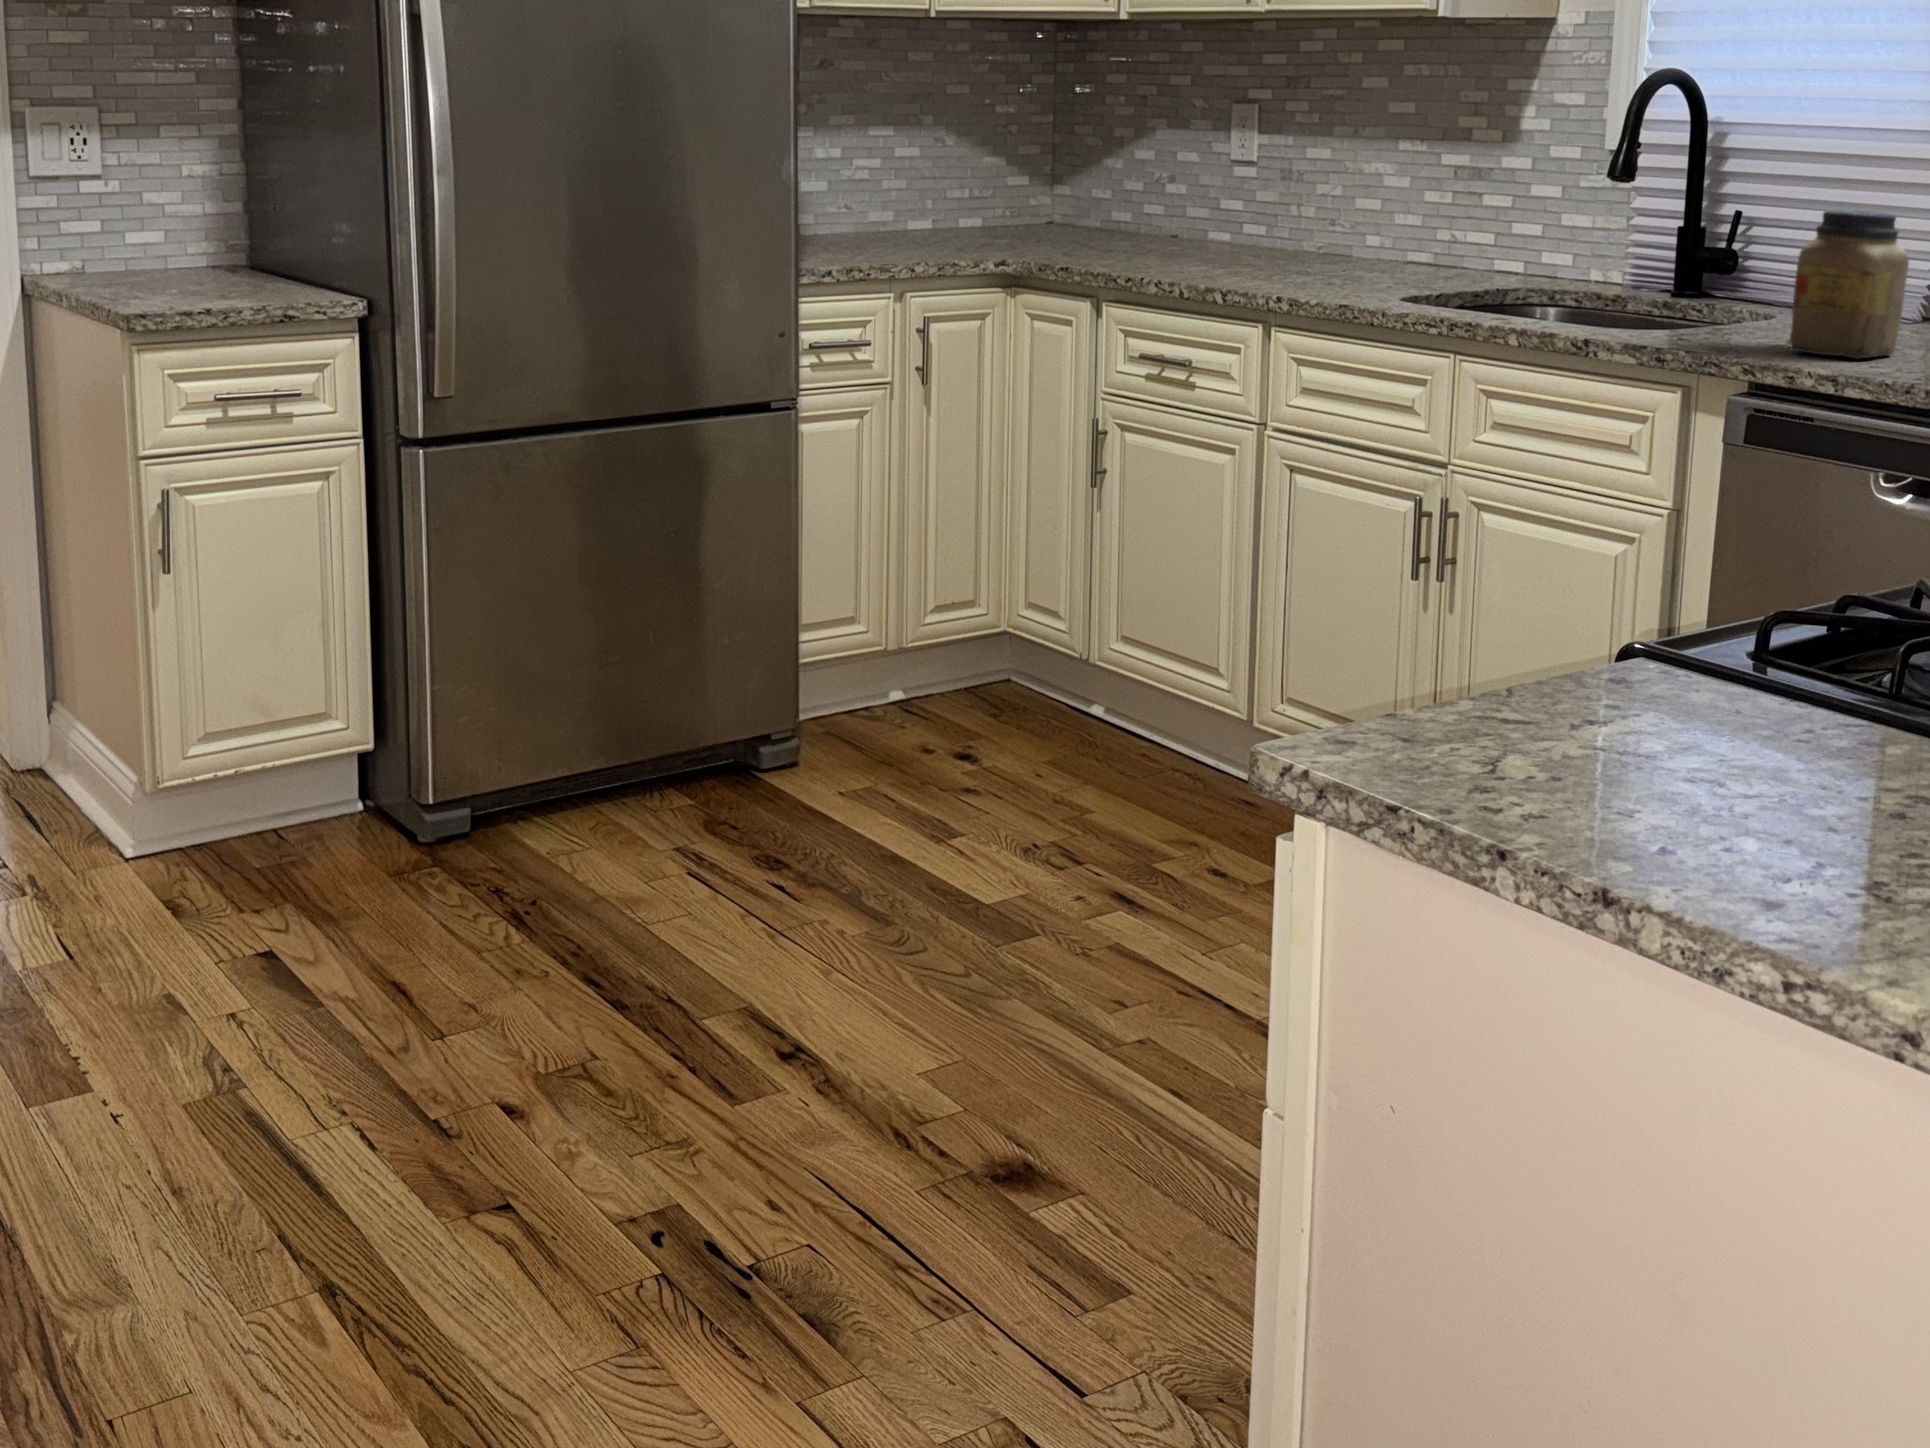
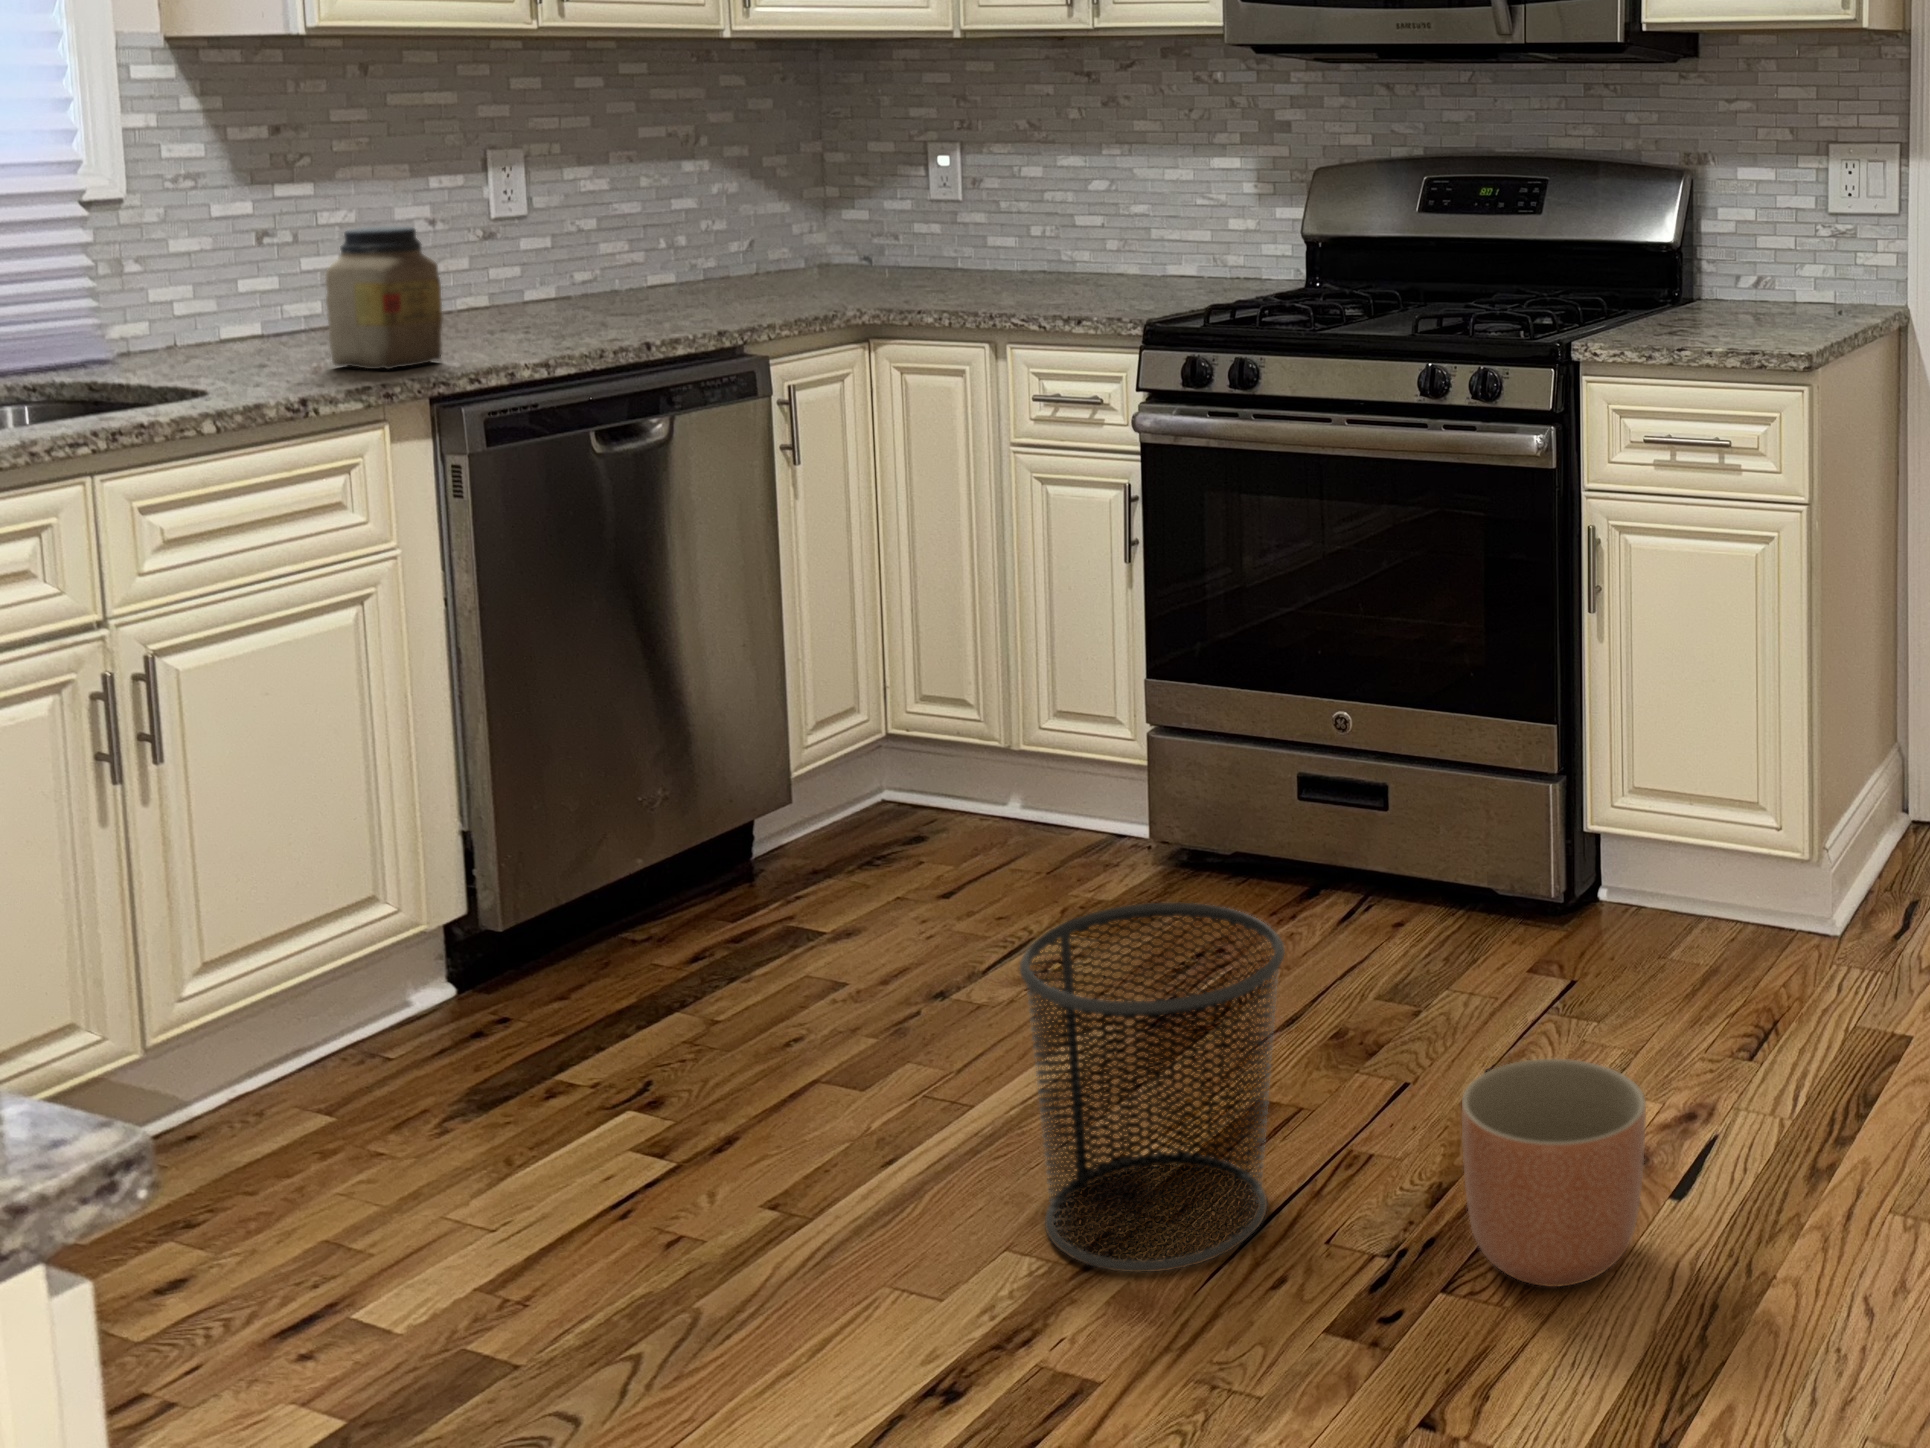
waste bin: none [828,871,1091,1233] -> present [1019,903,1285,1272]
planter: none [537,1126,743,1379] -> present [1462,1059,1646,1287]

